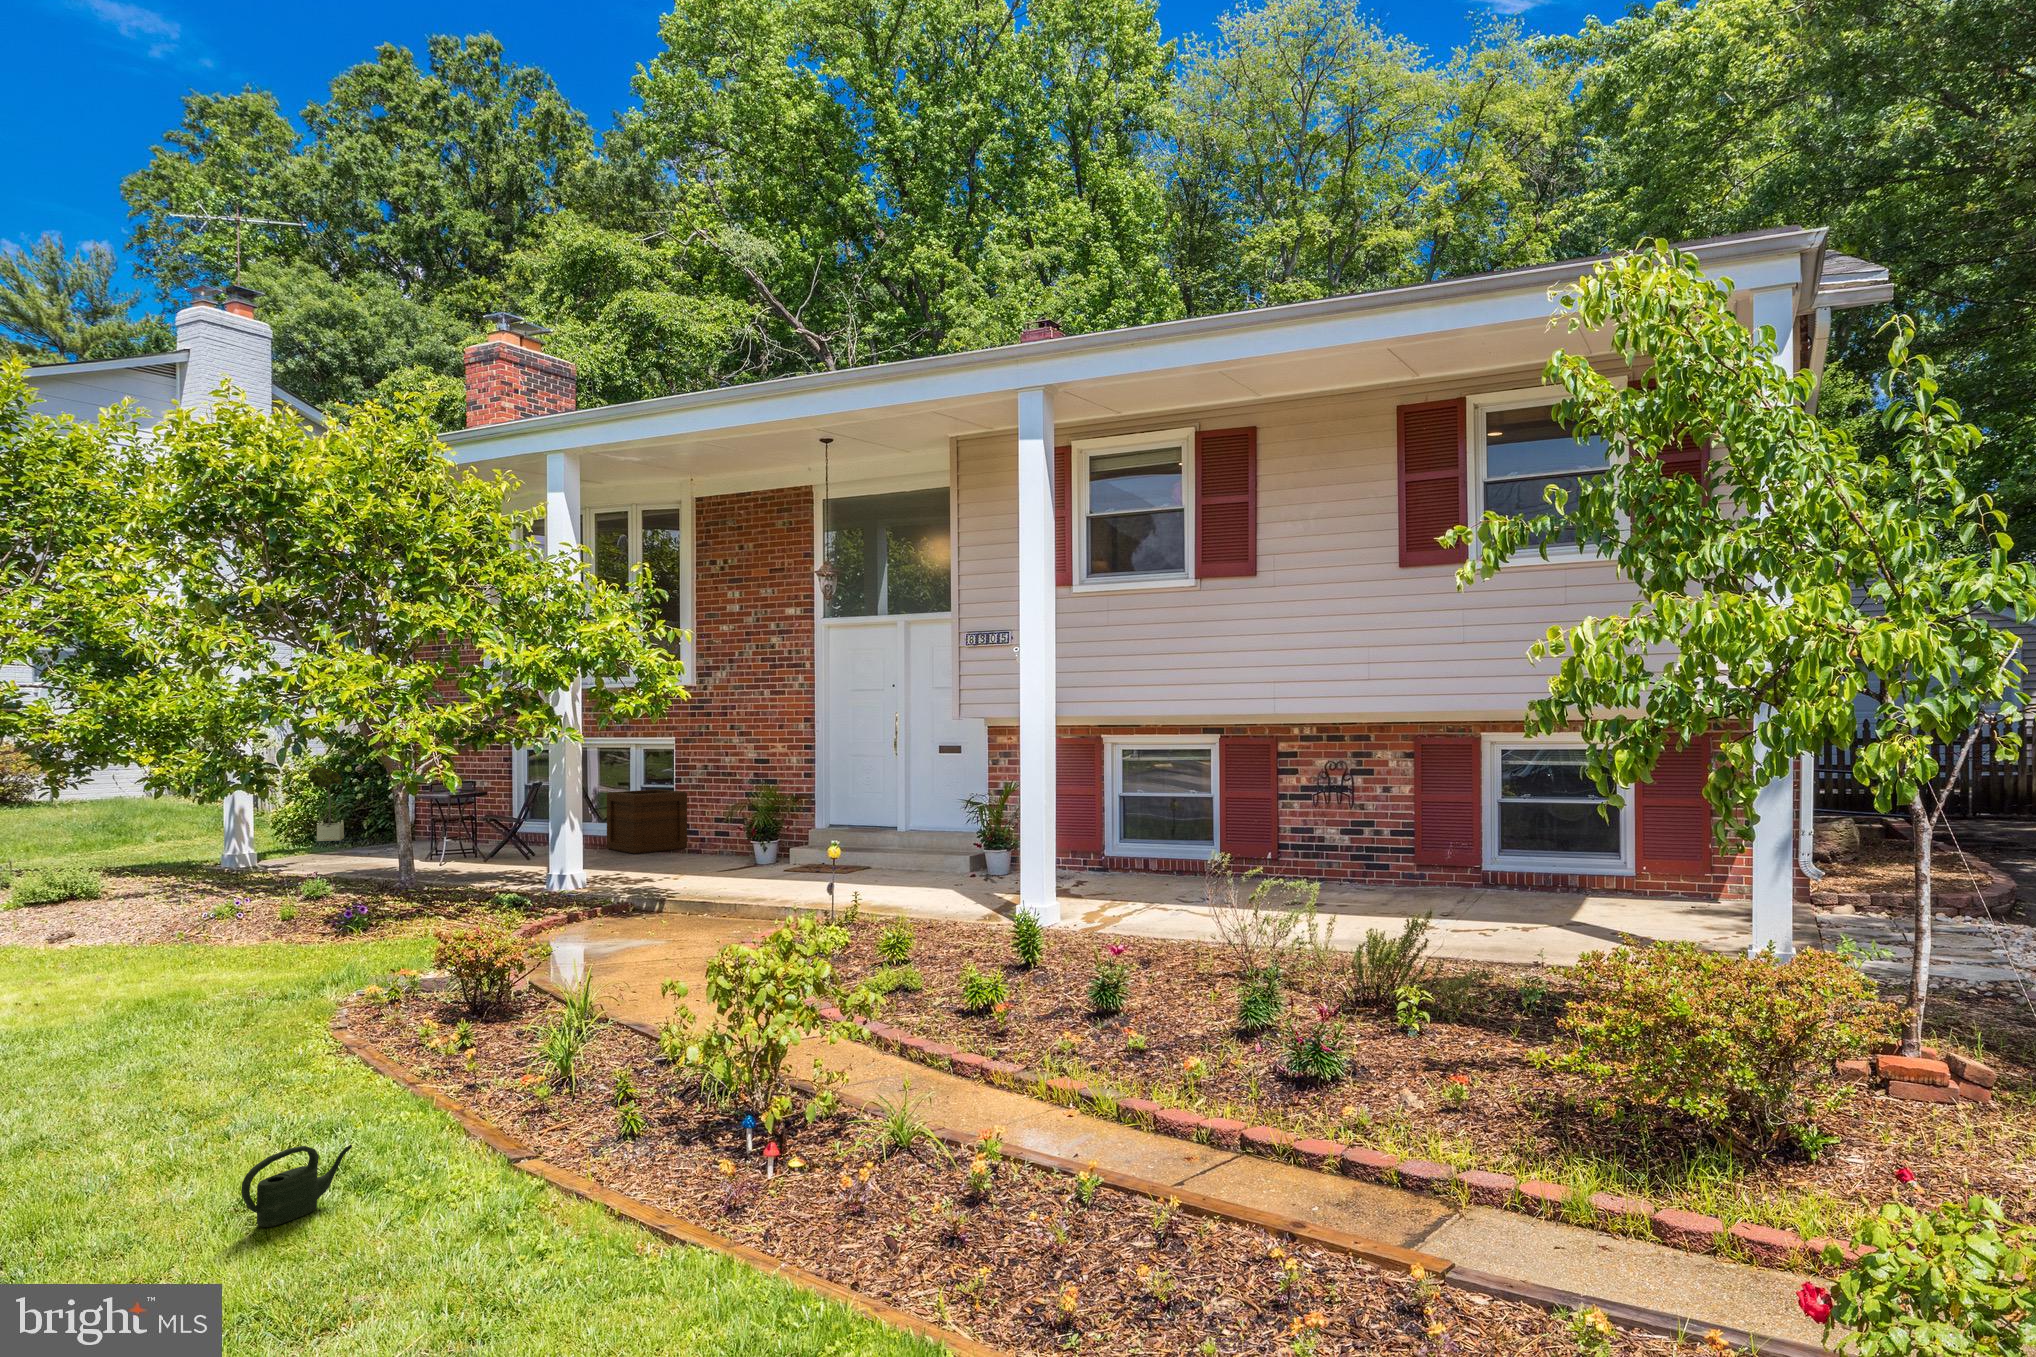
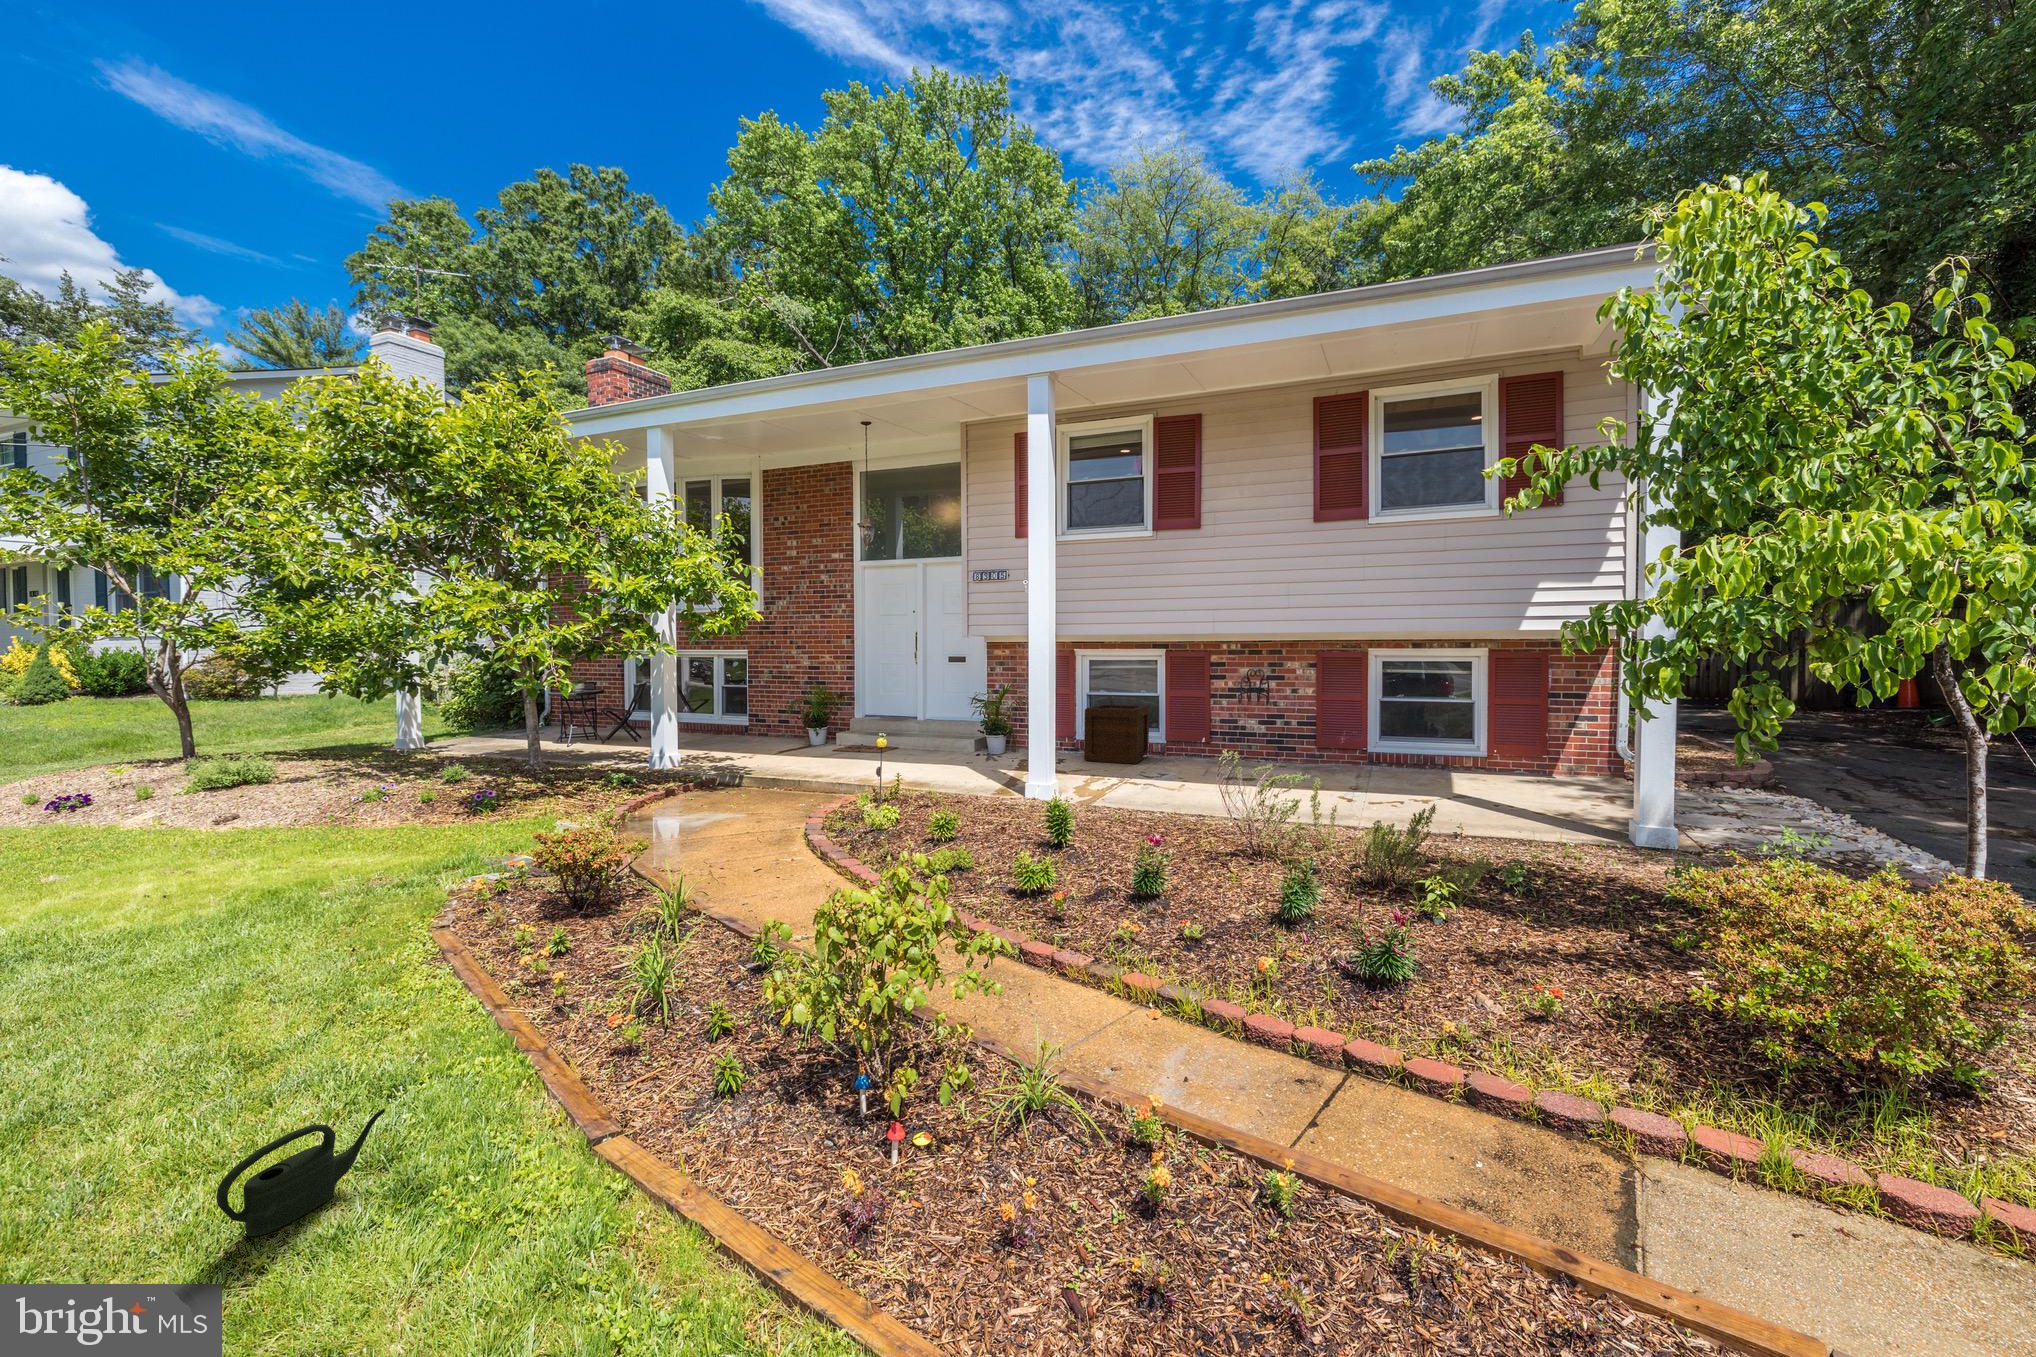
potted tree: present [308,766,344,841] -> none [468,673,498,730]
wooden crate: present [607,789,687,854] -> present [1084,704,1149,764]

